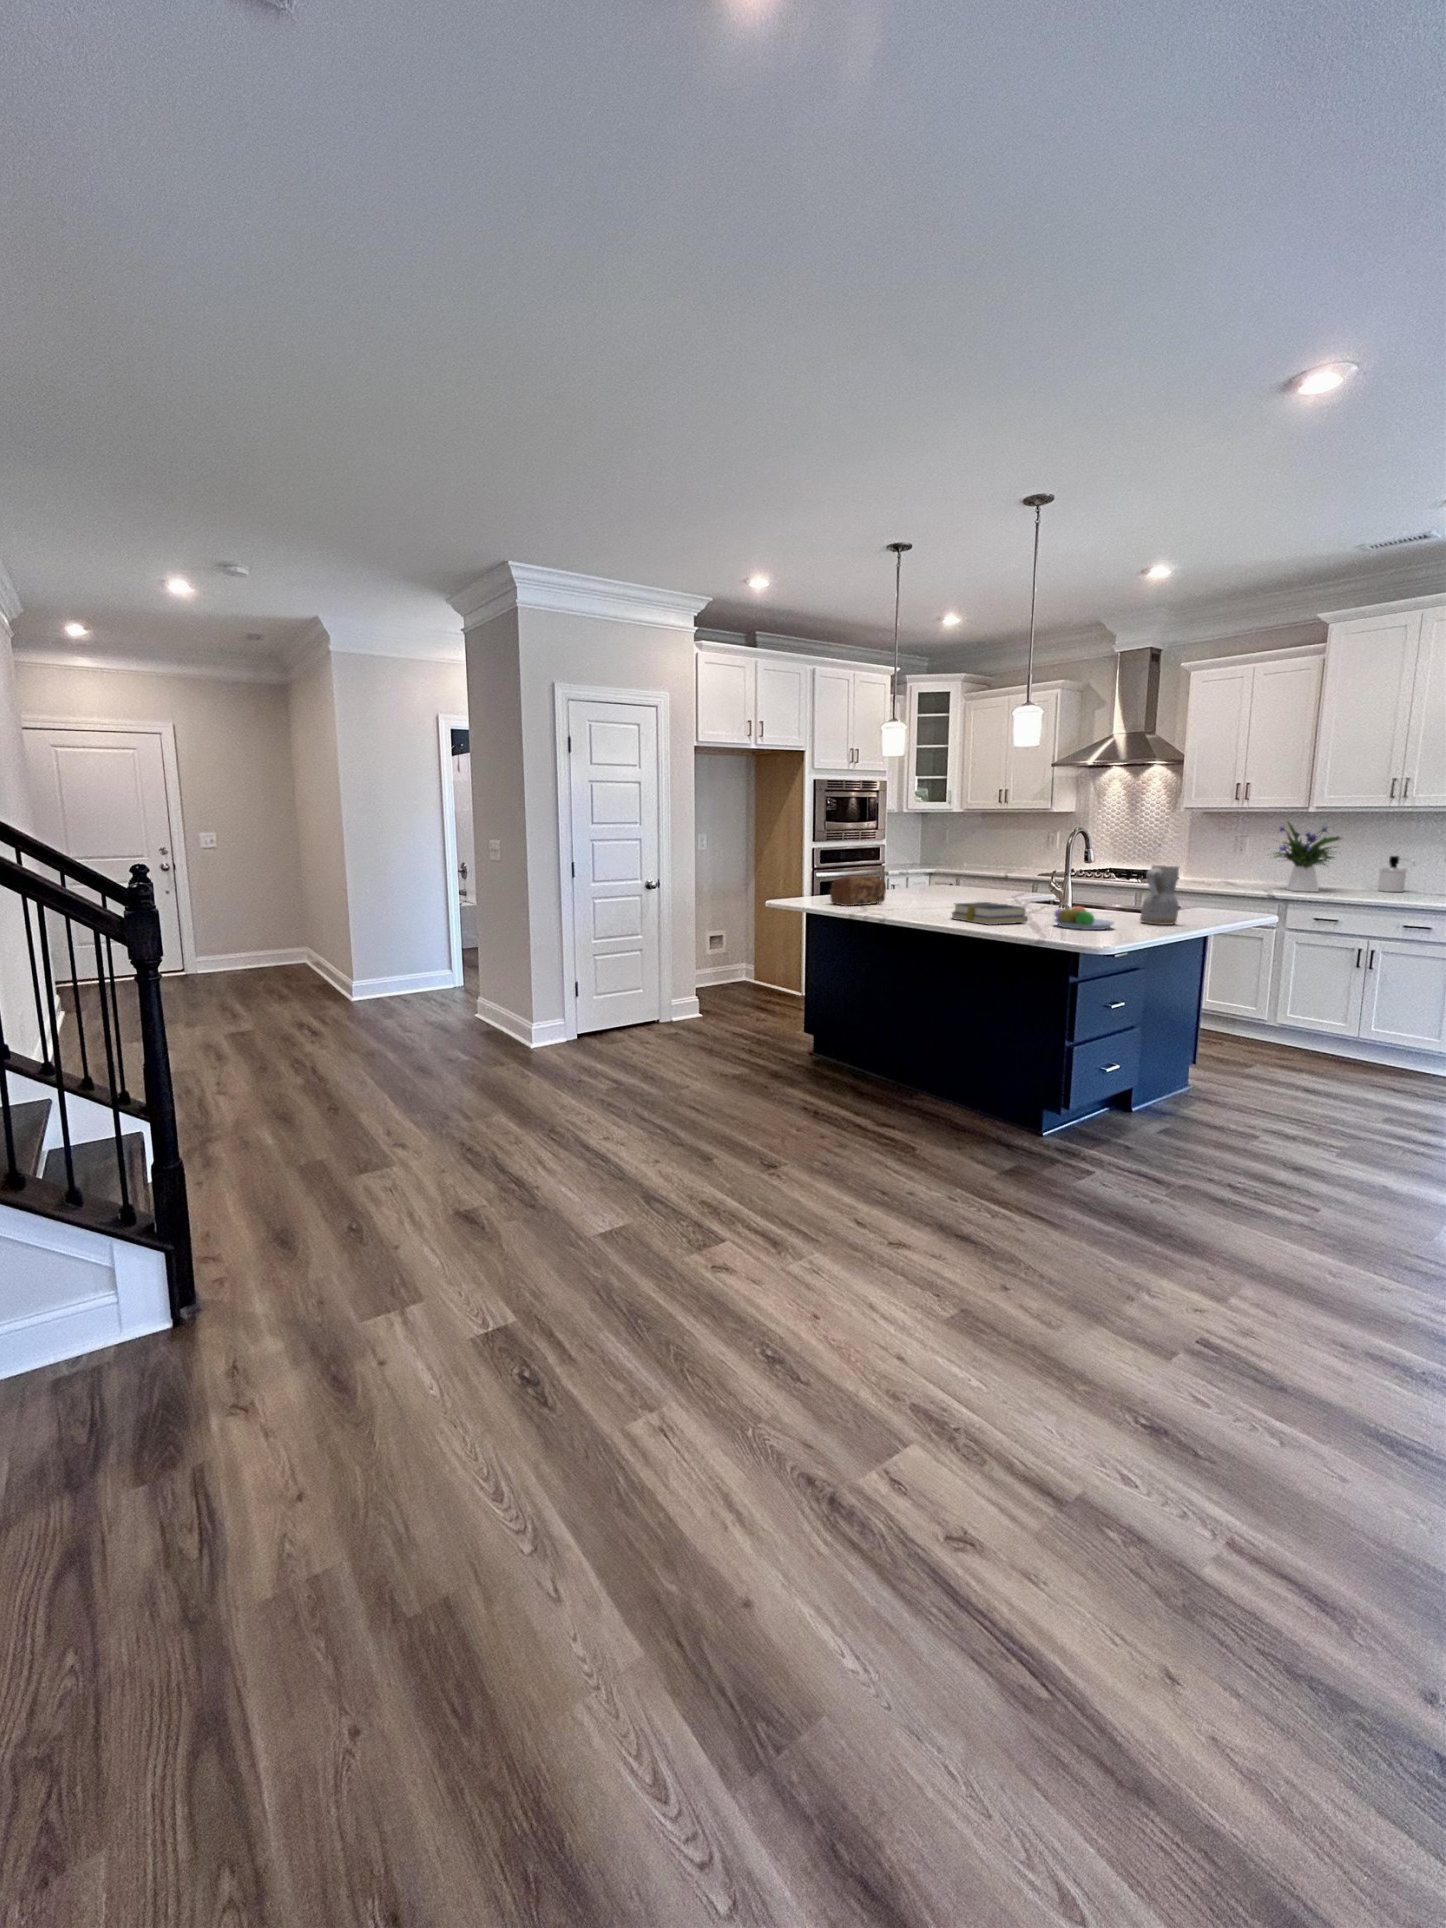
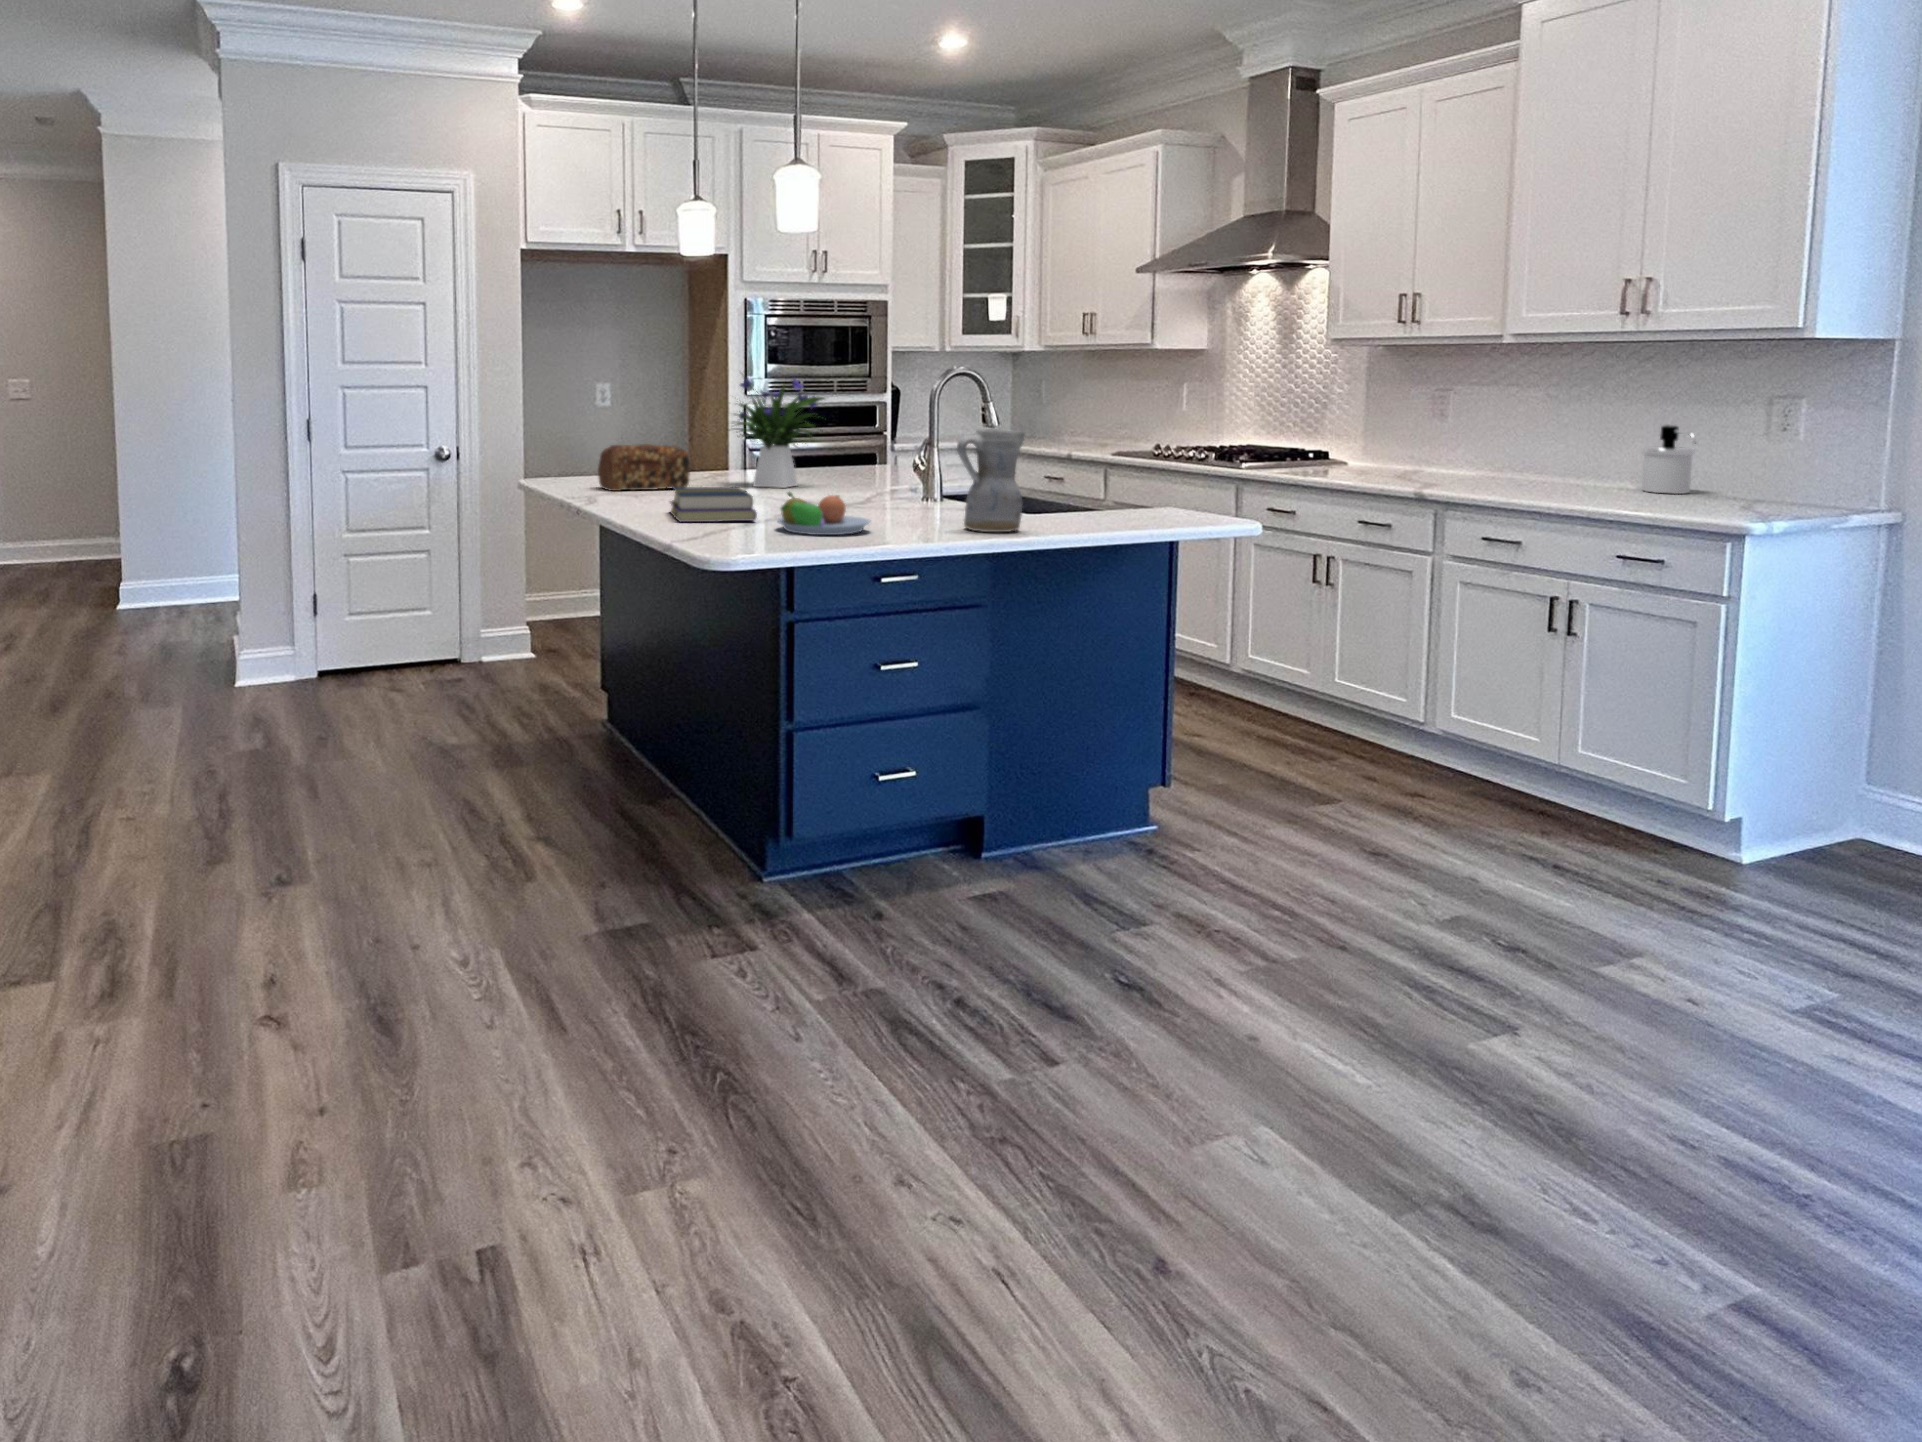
flower arrangement: present [1274,822,1340,892] -> present [735,377,825,488]

